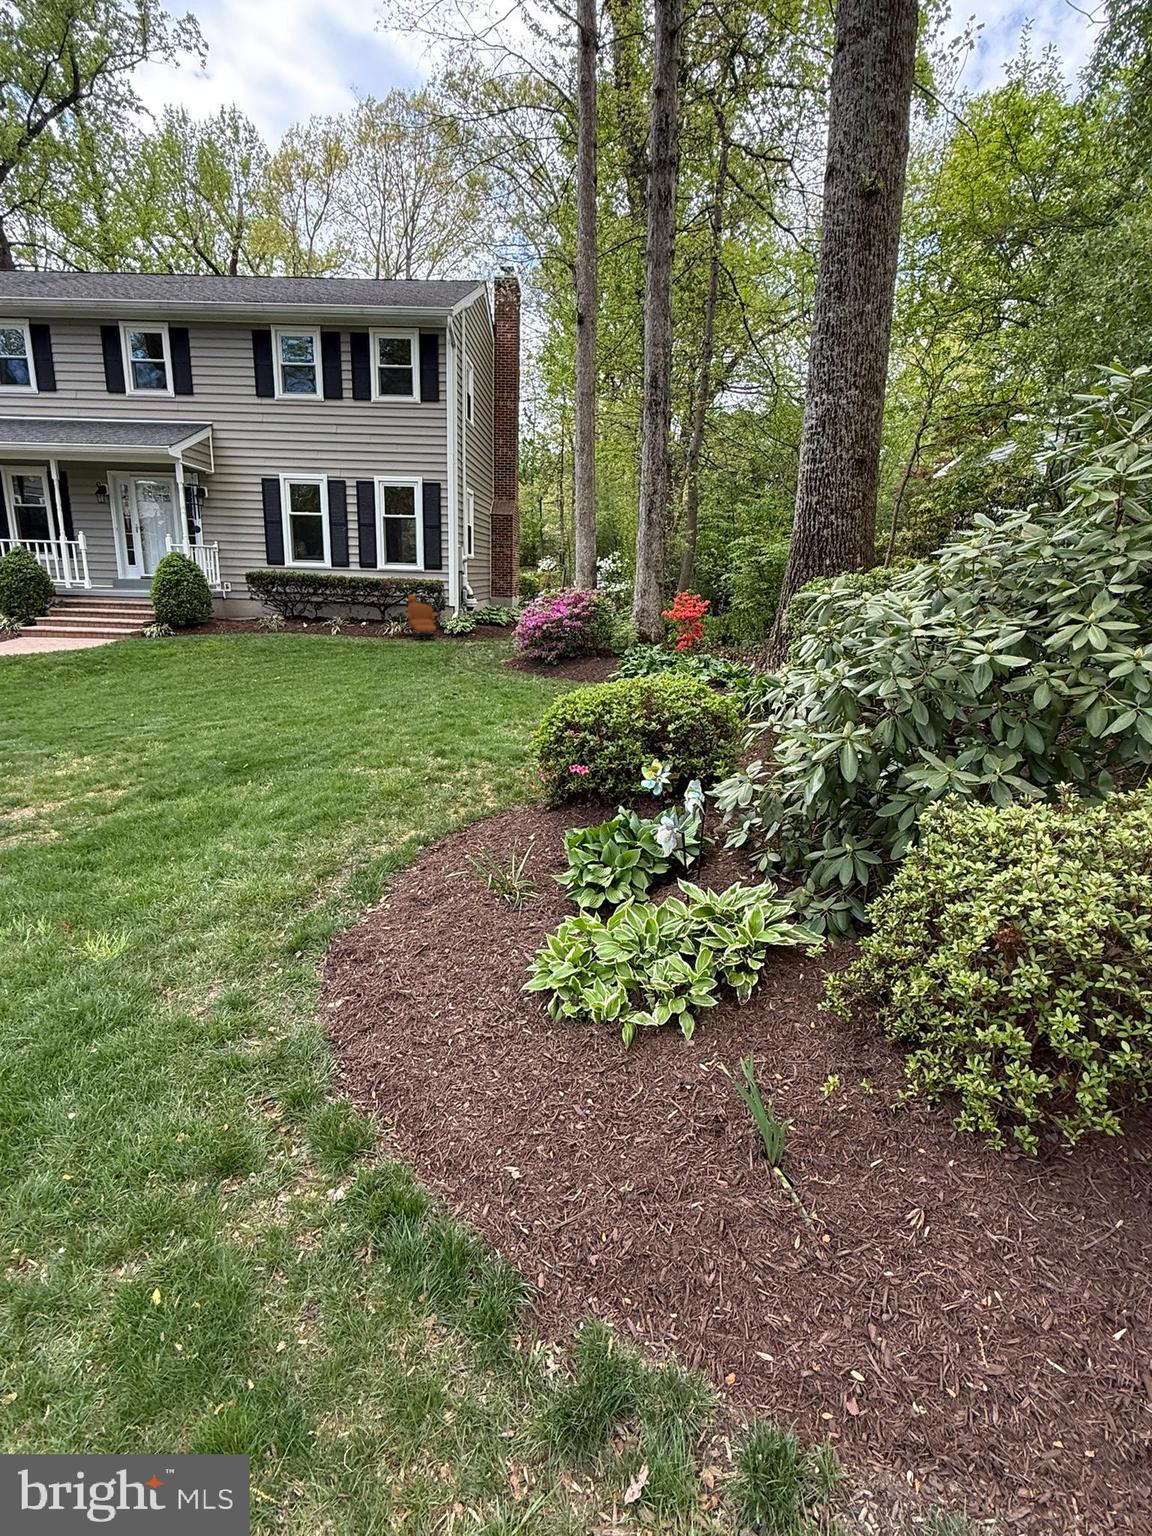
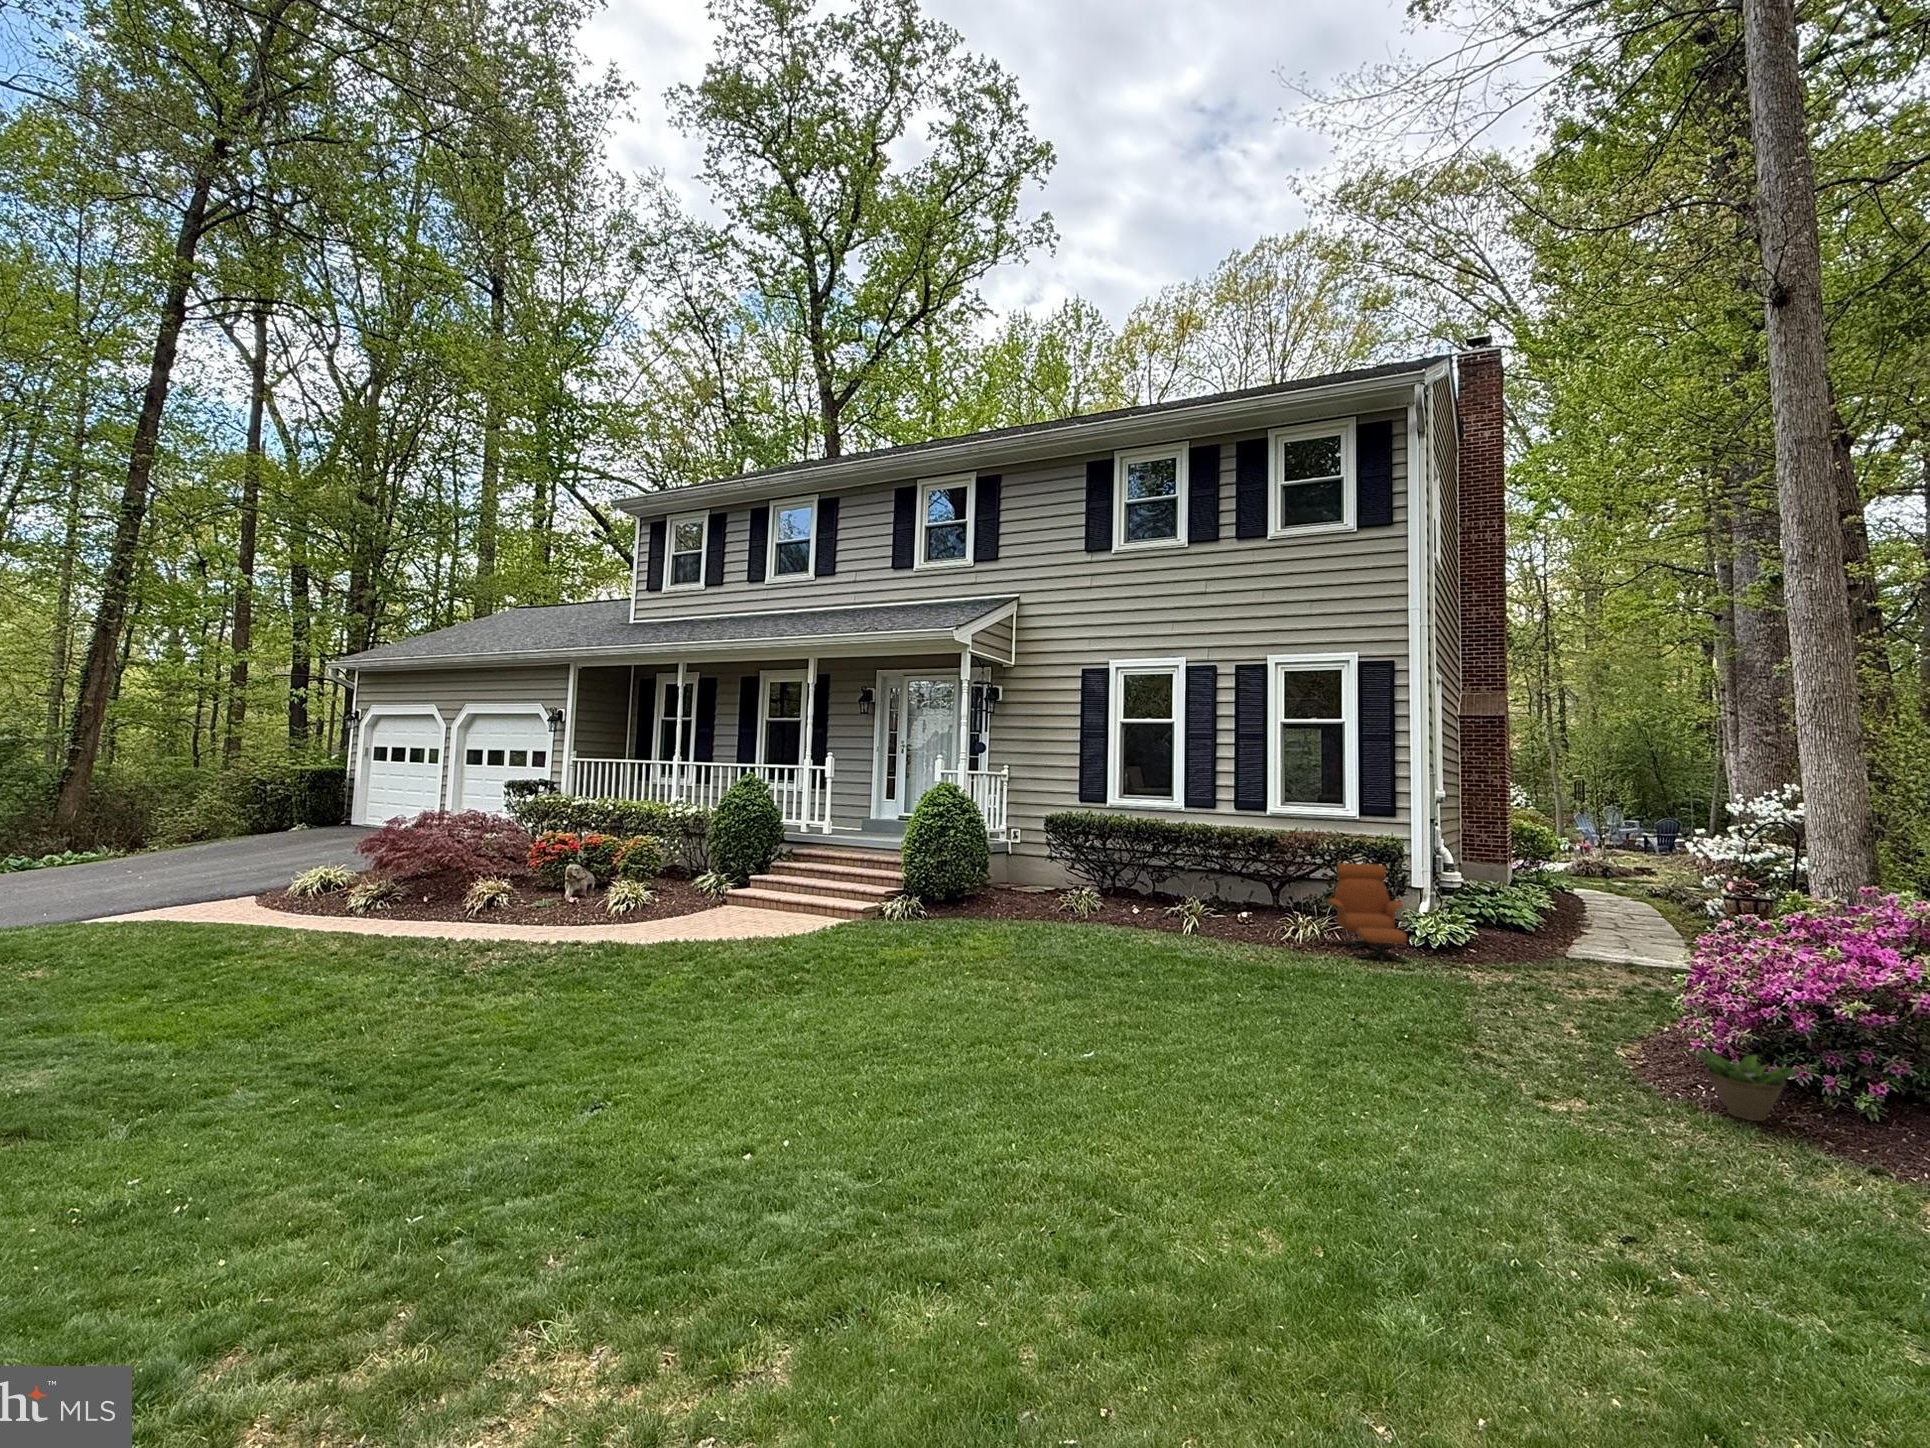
decorative plant: none [495,649,532,671] -> present [1687,1049,1814,1121]

